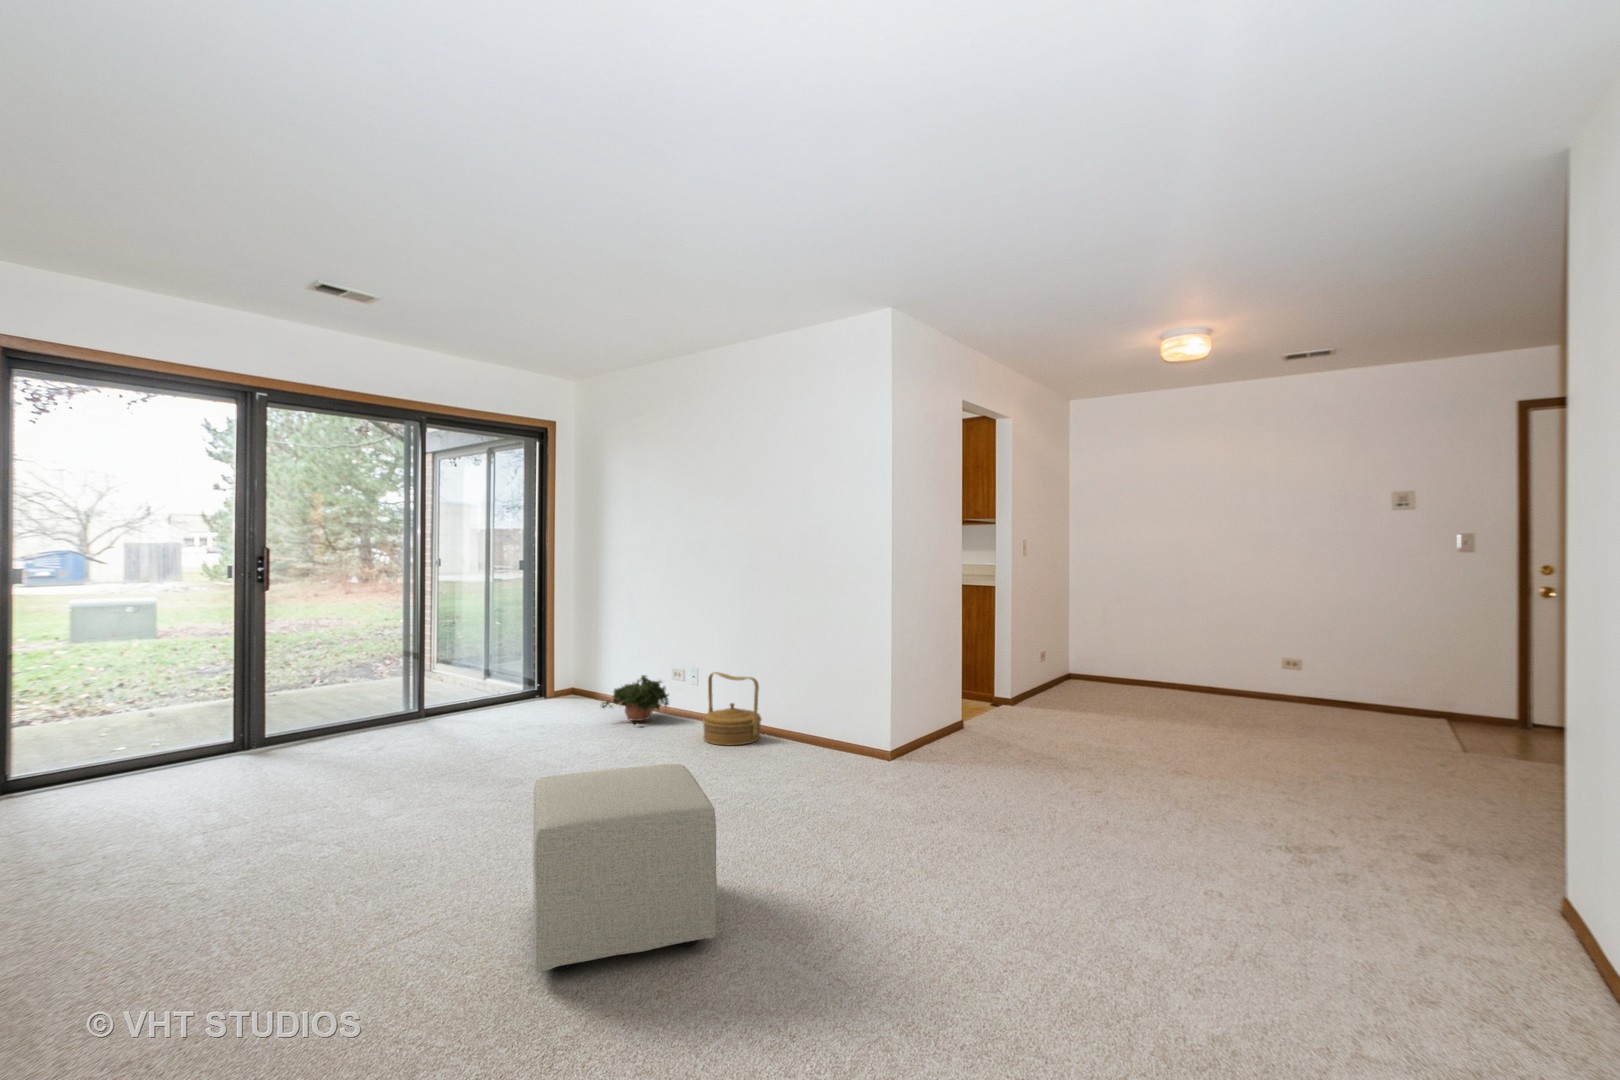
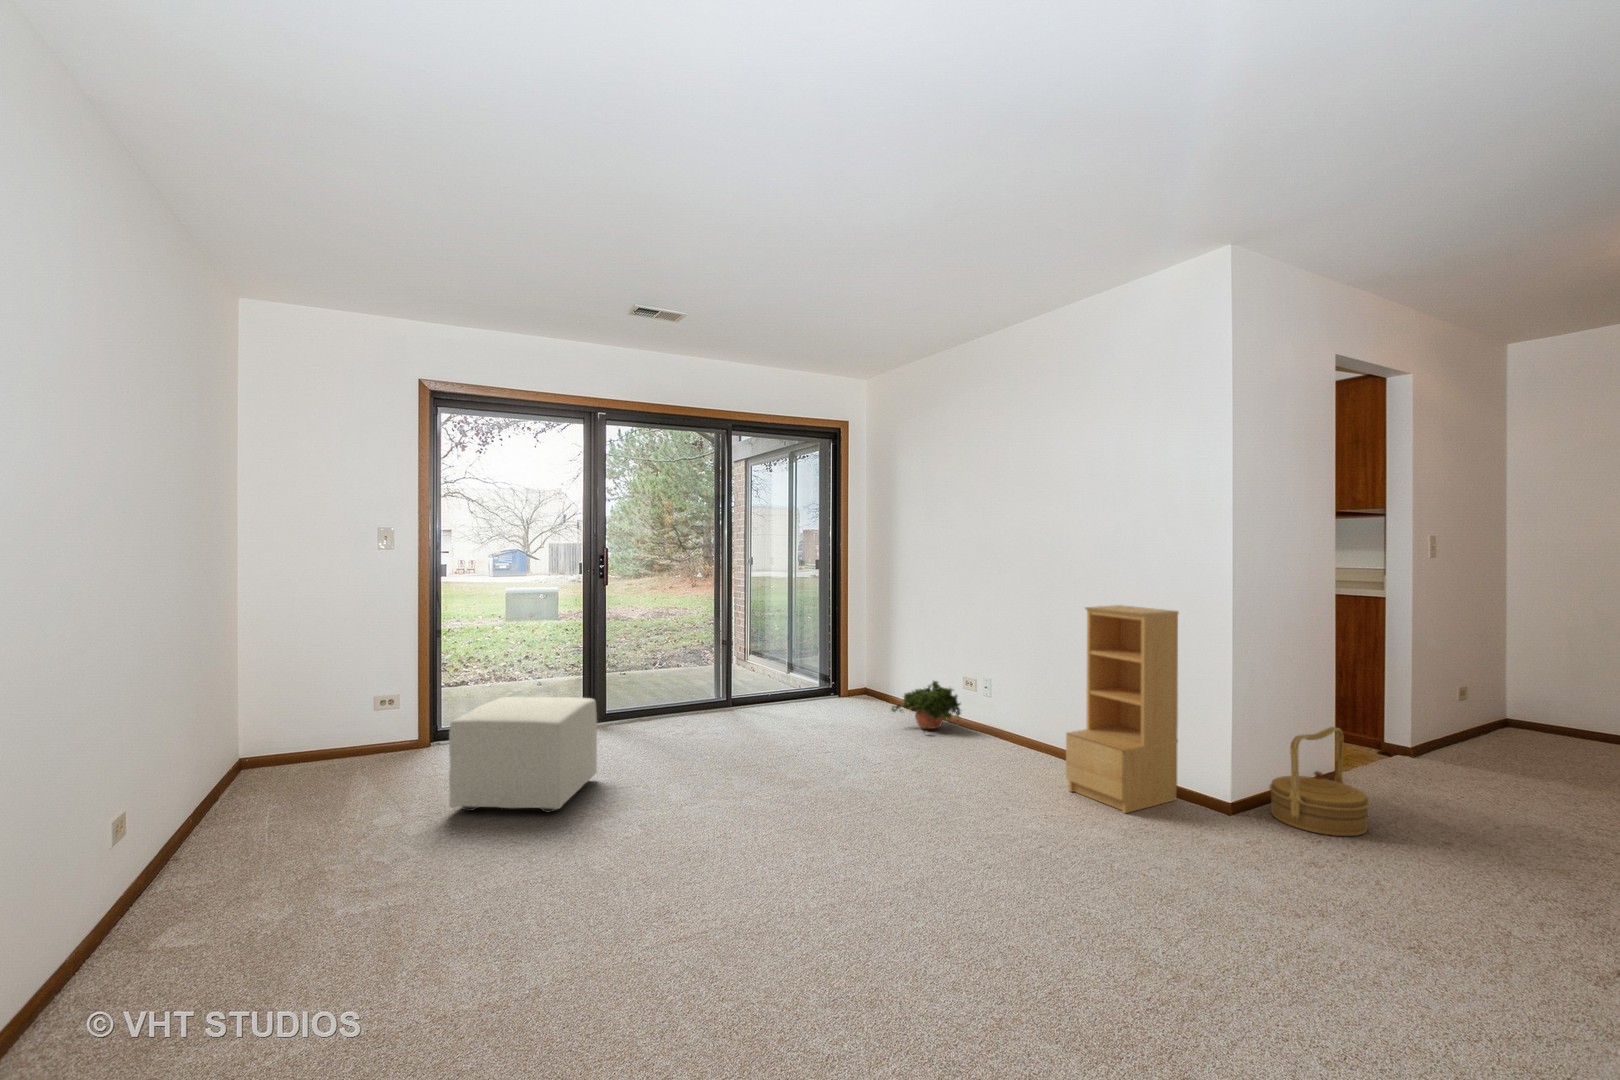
bookshelf: none [765,595,853,770] -> present [1066,605,1179,813]
woven basket: present [703,672,761,746] -> present [1269,727,1370,836]
ottoman: present [533,764,717,972] -> present [449,697,597,812]

